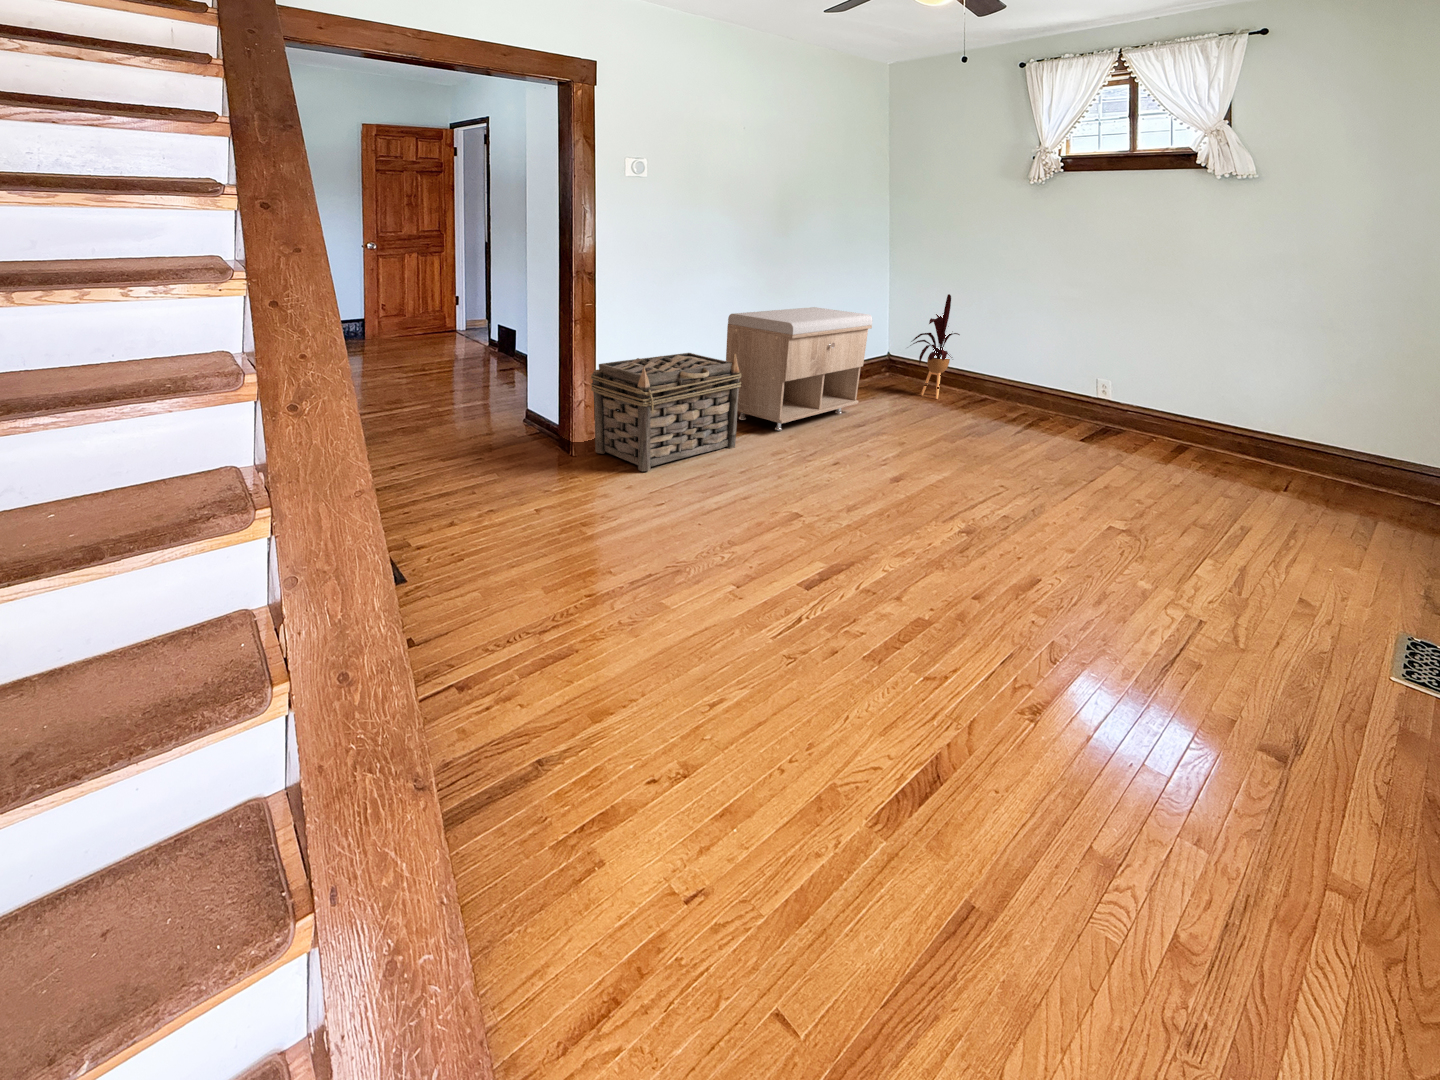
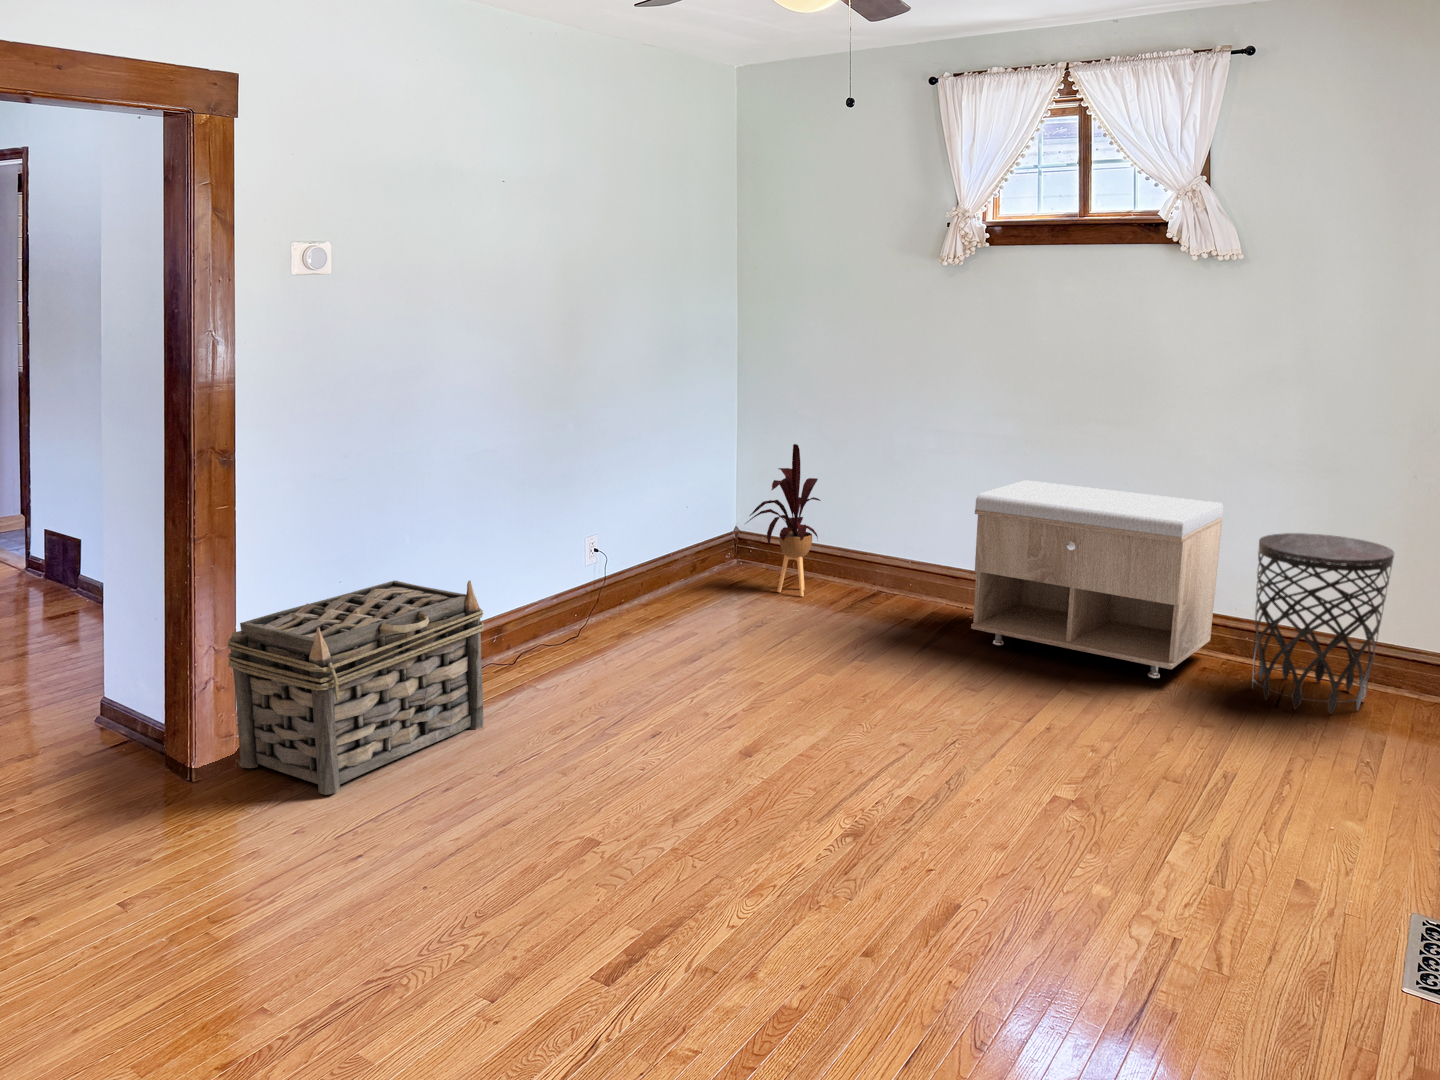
storage bench: present [726,307,872,430] -> present [971,480,1223,678]
side table: none [1261,371,1415,502] -> present [1252,533,1394,713]

